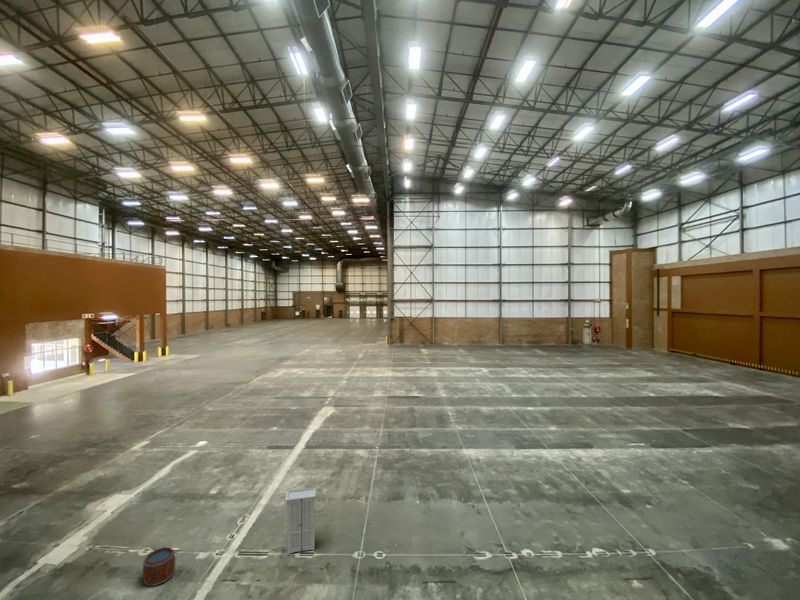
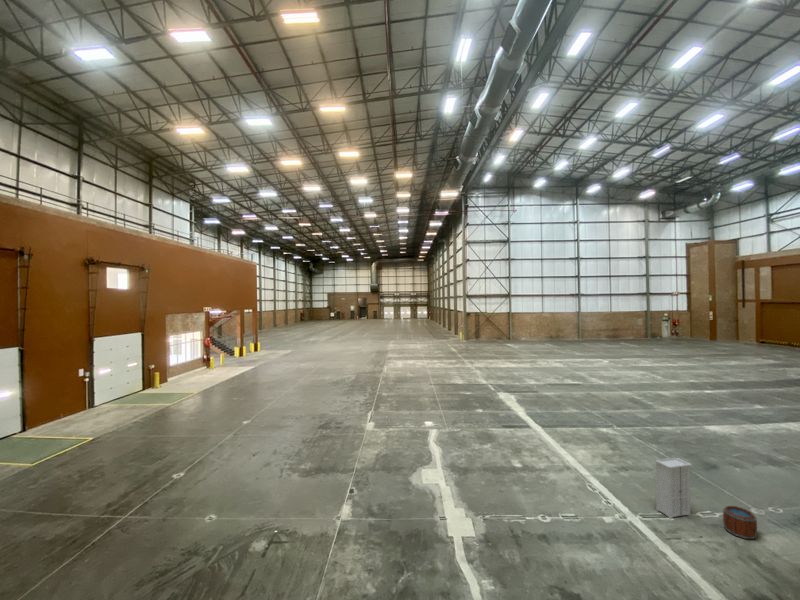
bucket: present [143,547,175,586] -> present [723,506,757,539]

